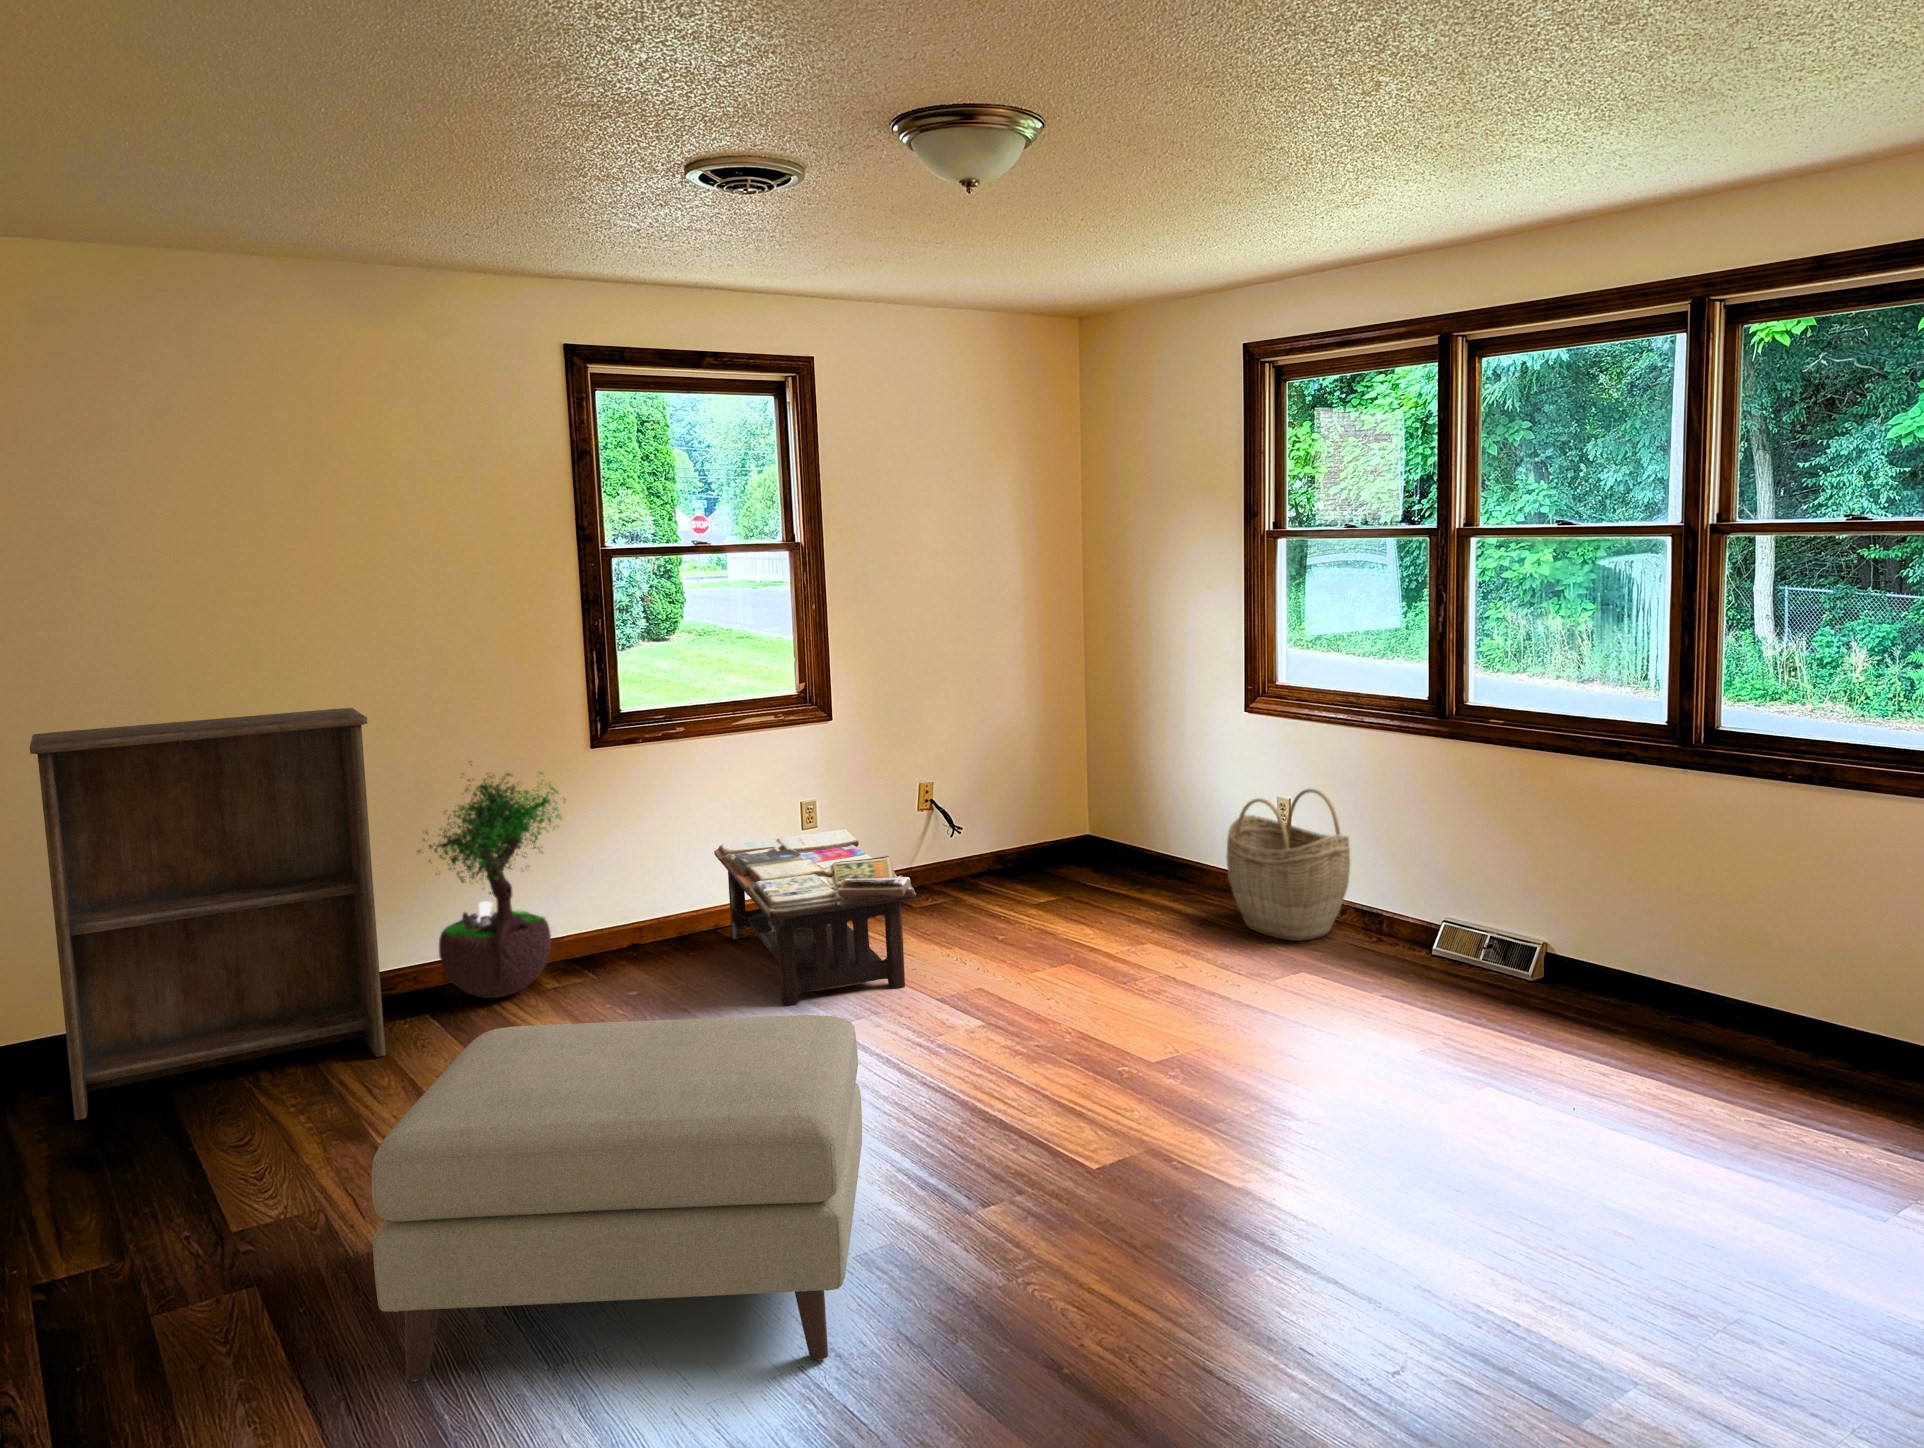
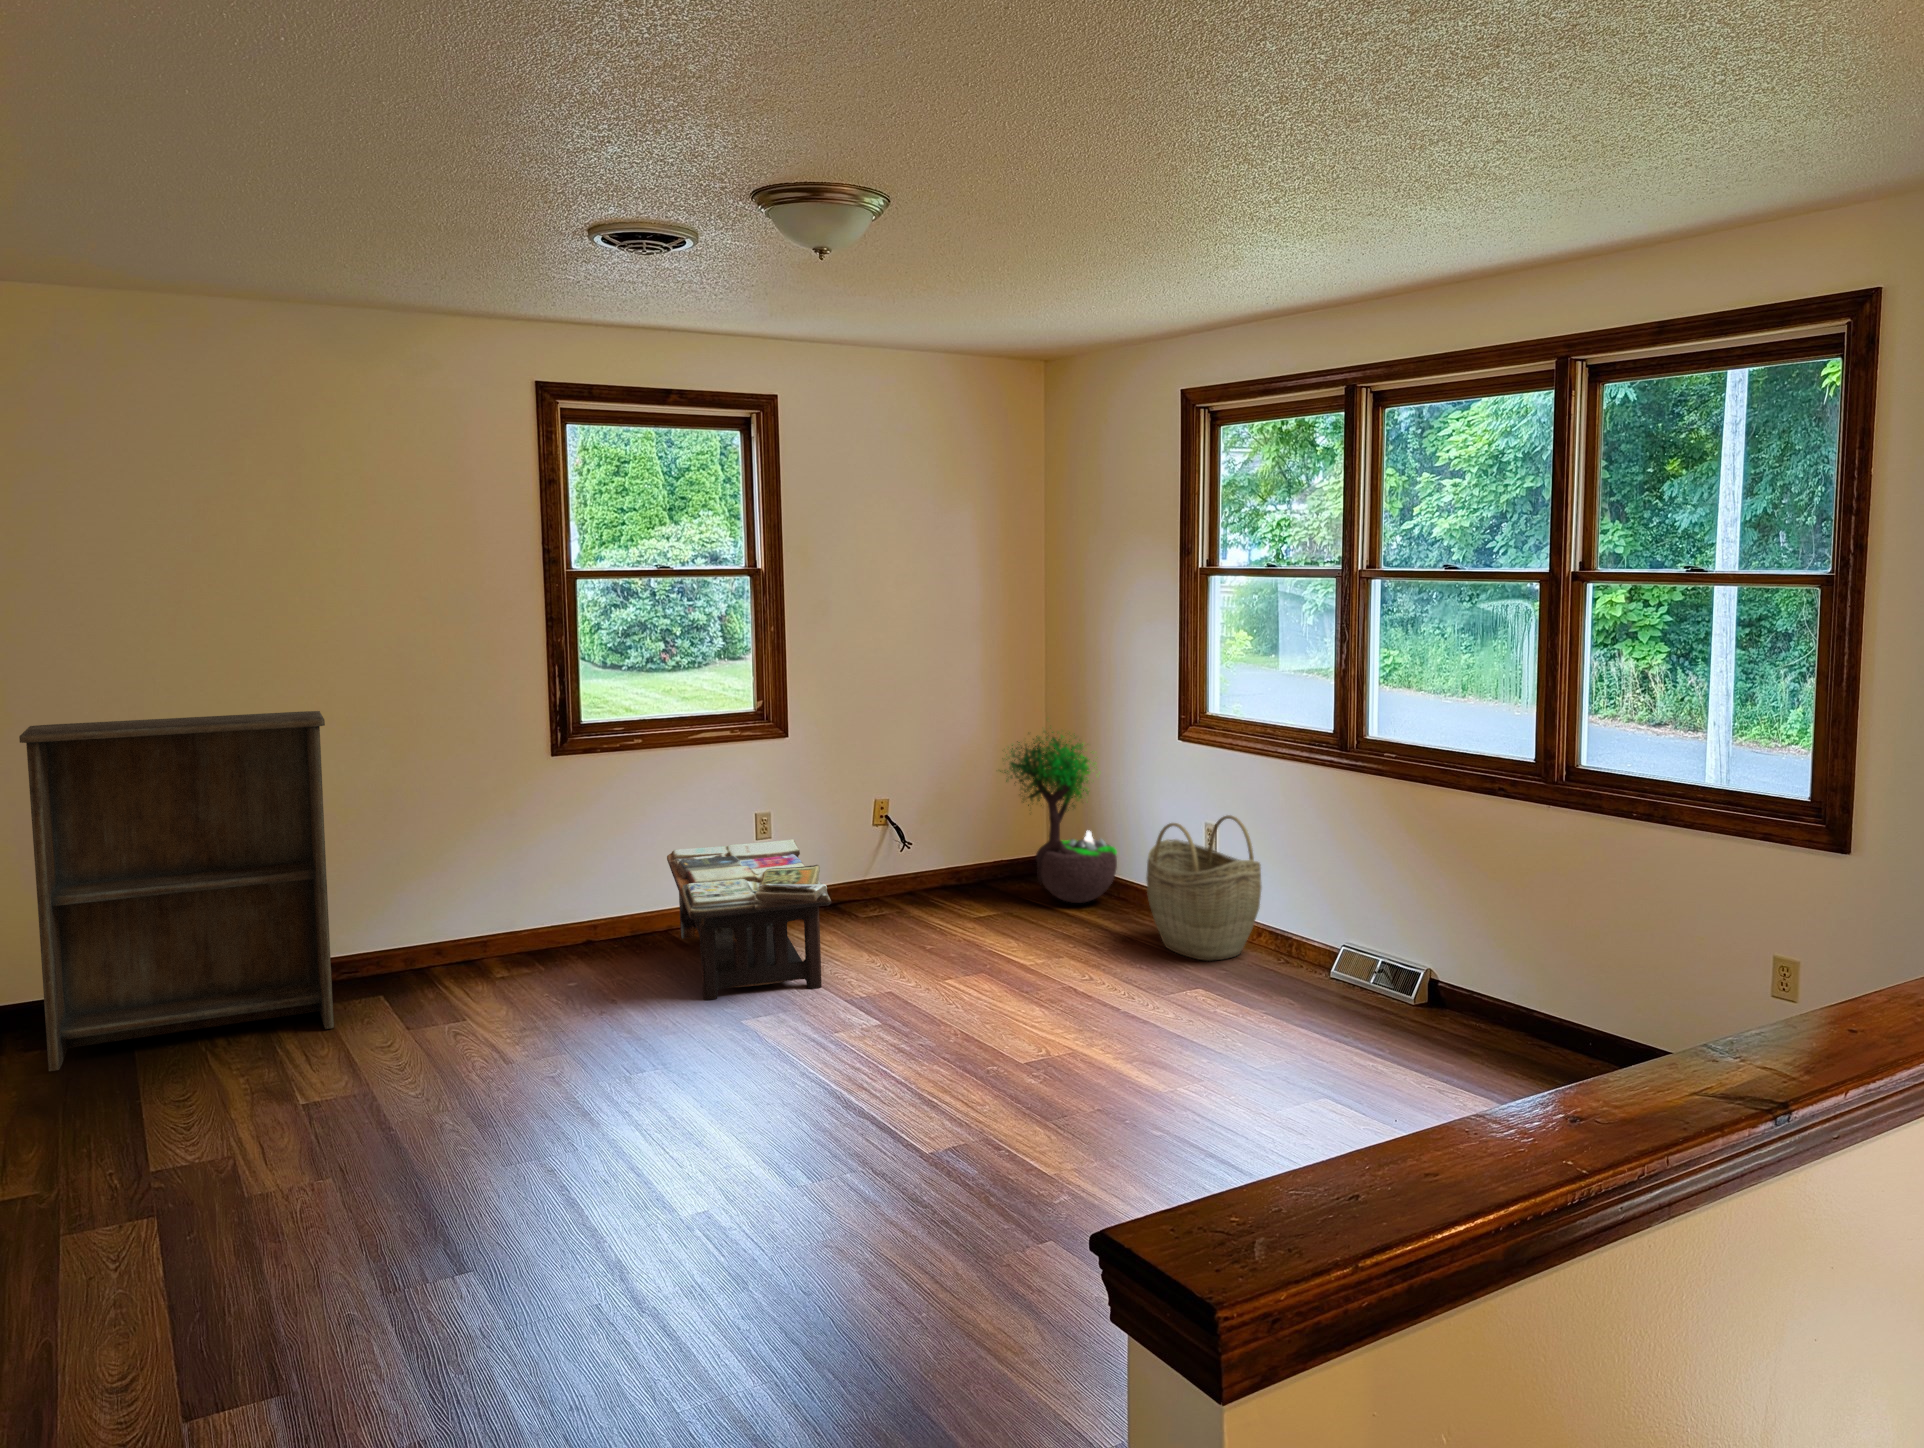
potted tree: present [418,772,566,998] -> present [1000,728,1117,903]
ottoman: present [372,1015,862,1381] -> none [230,998,704,1302]

